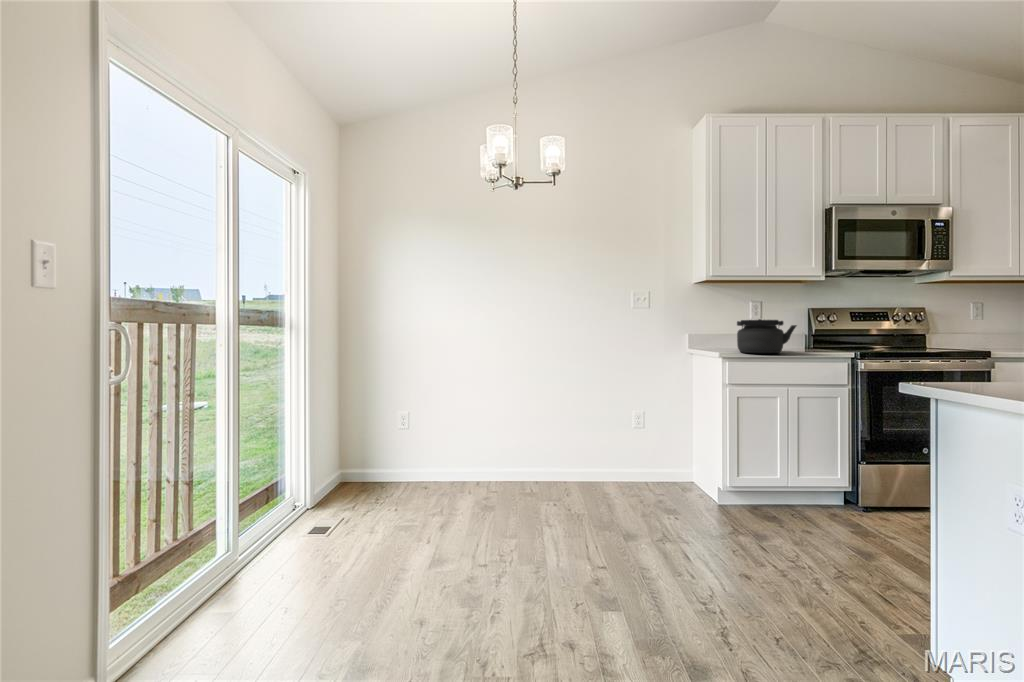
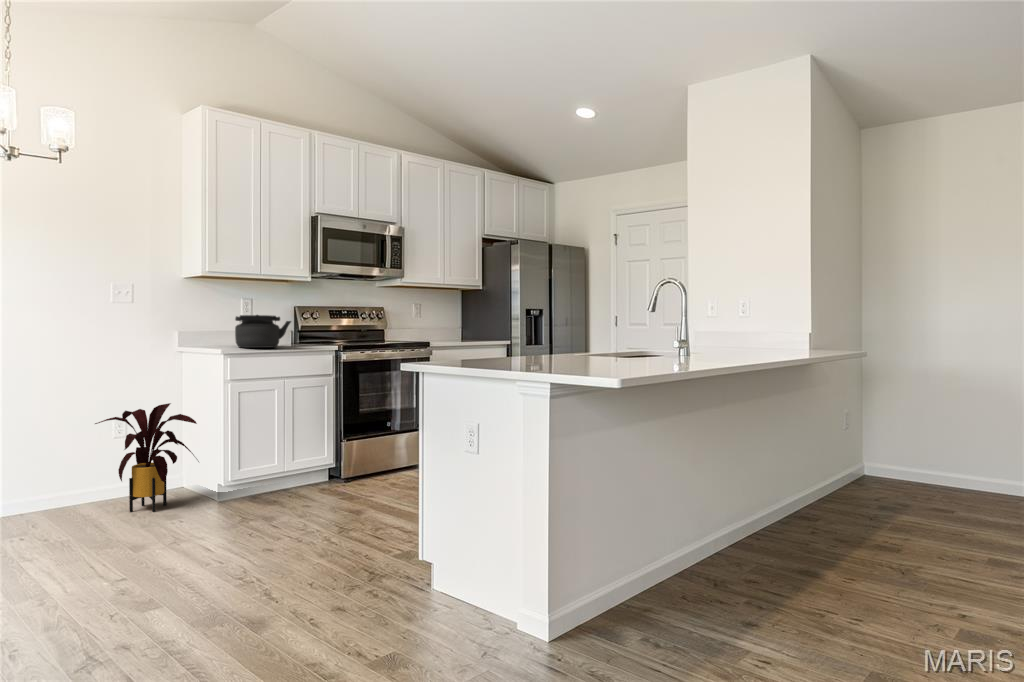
house plant: none [614,403,700,502] -> present [95,403,199,512]

